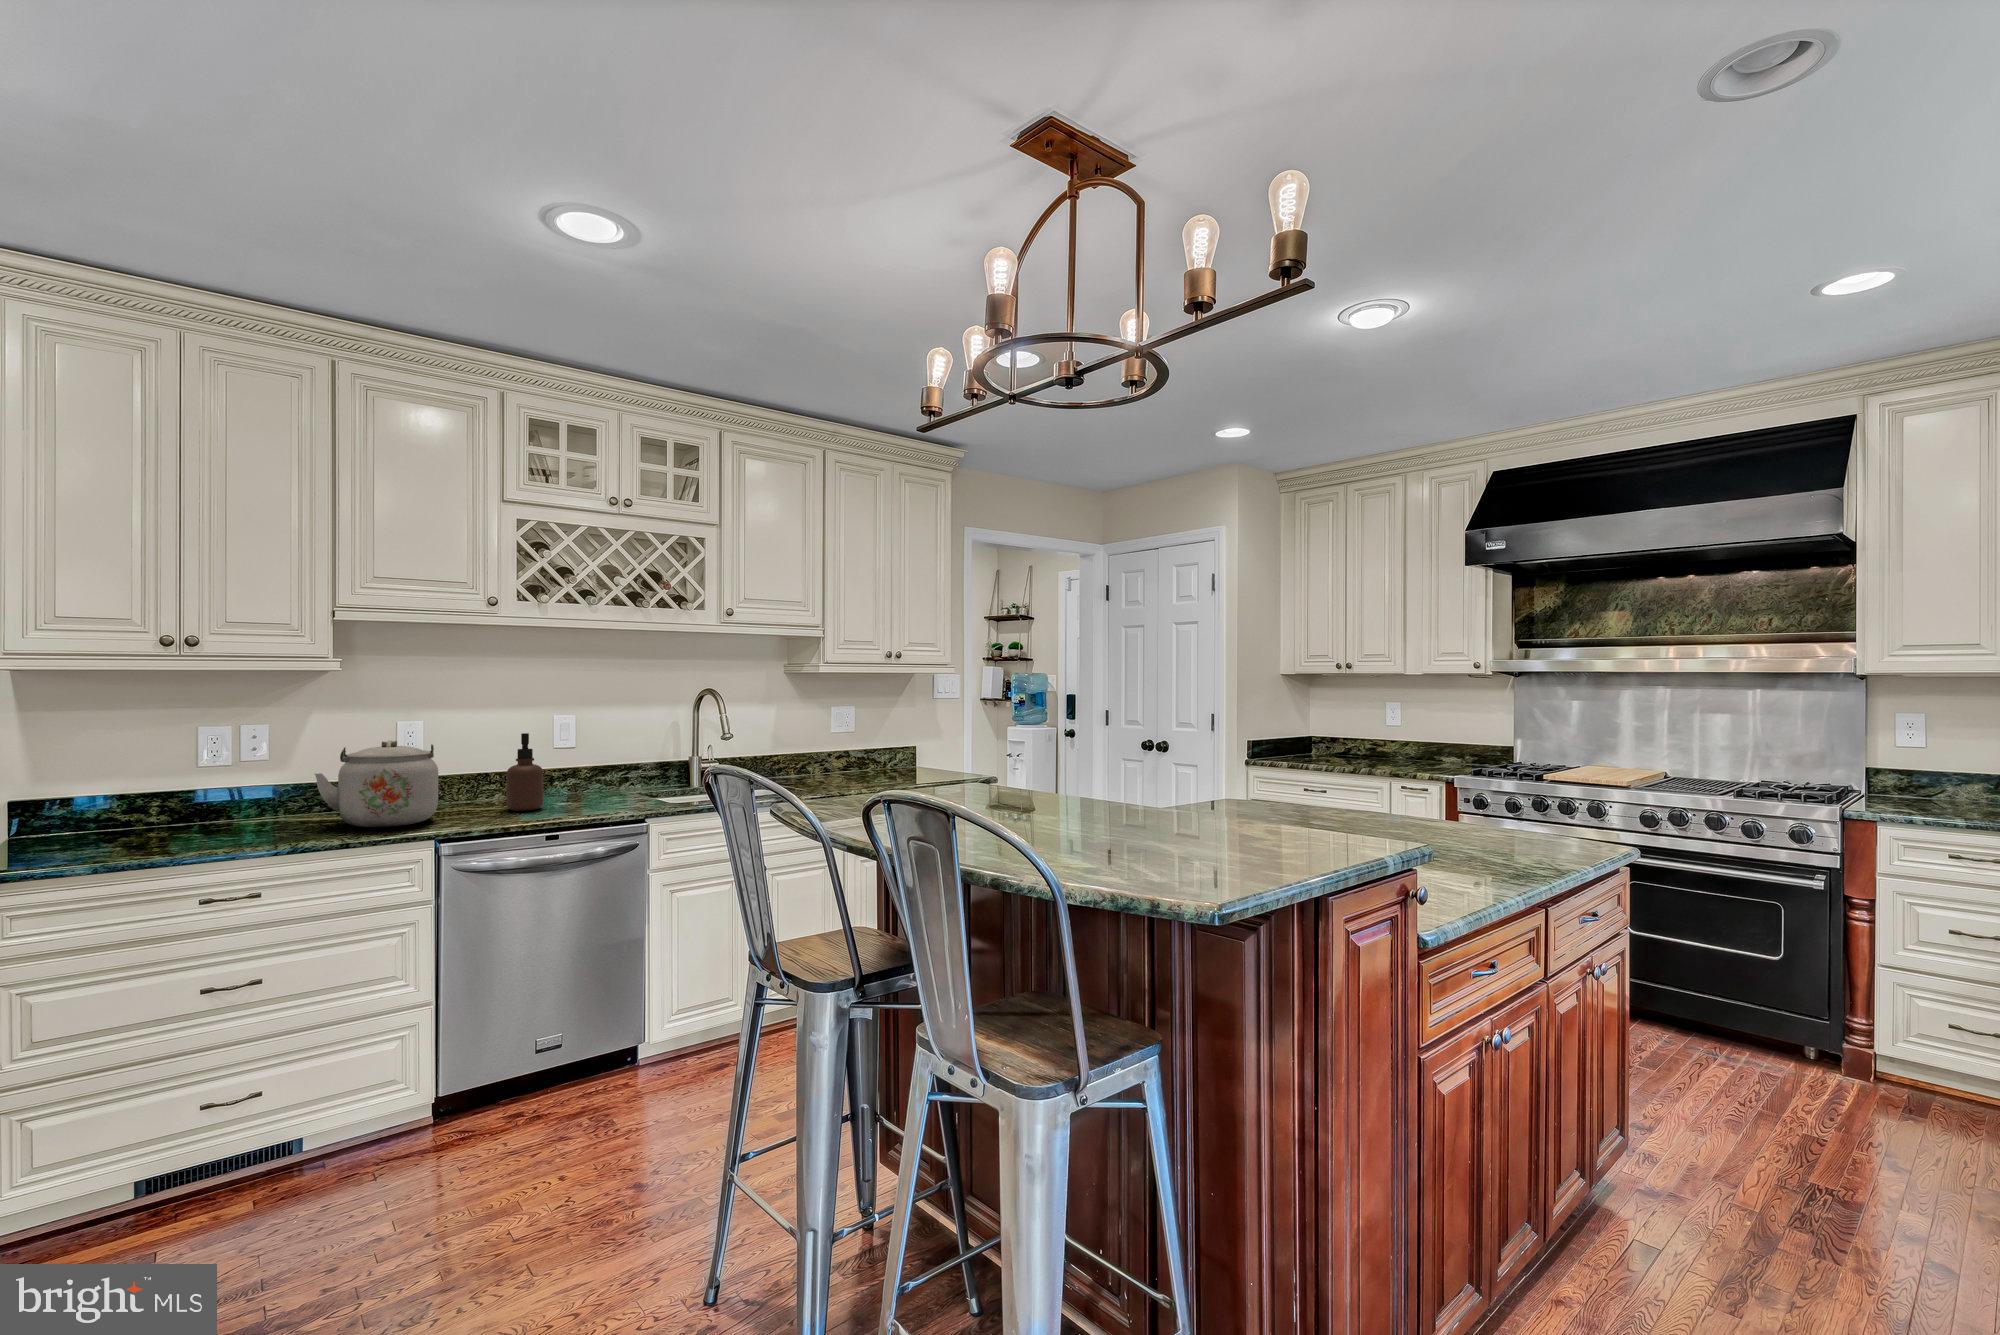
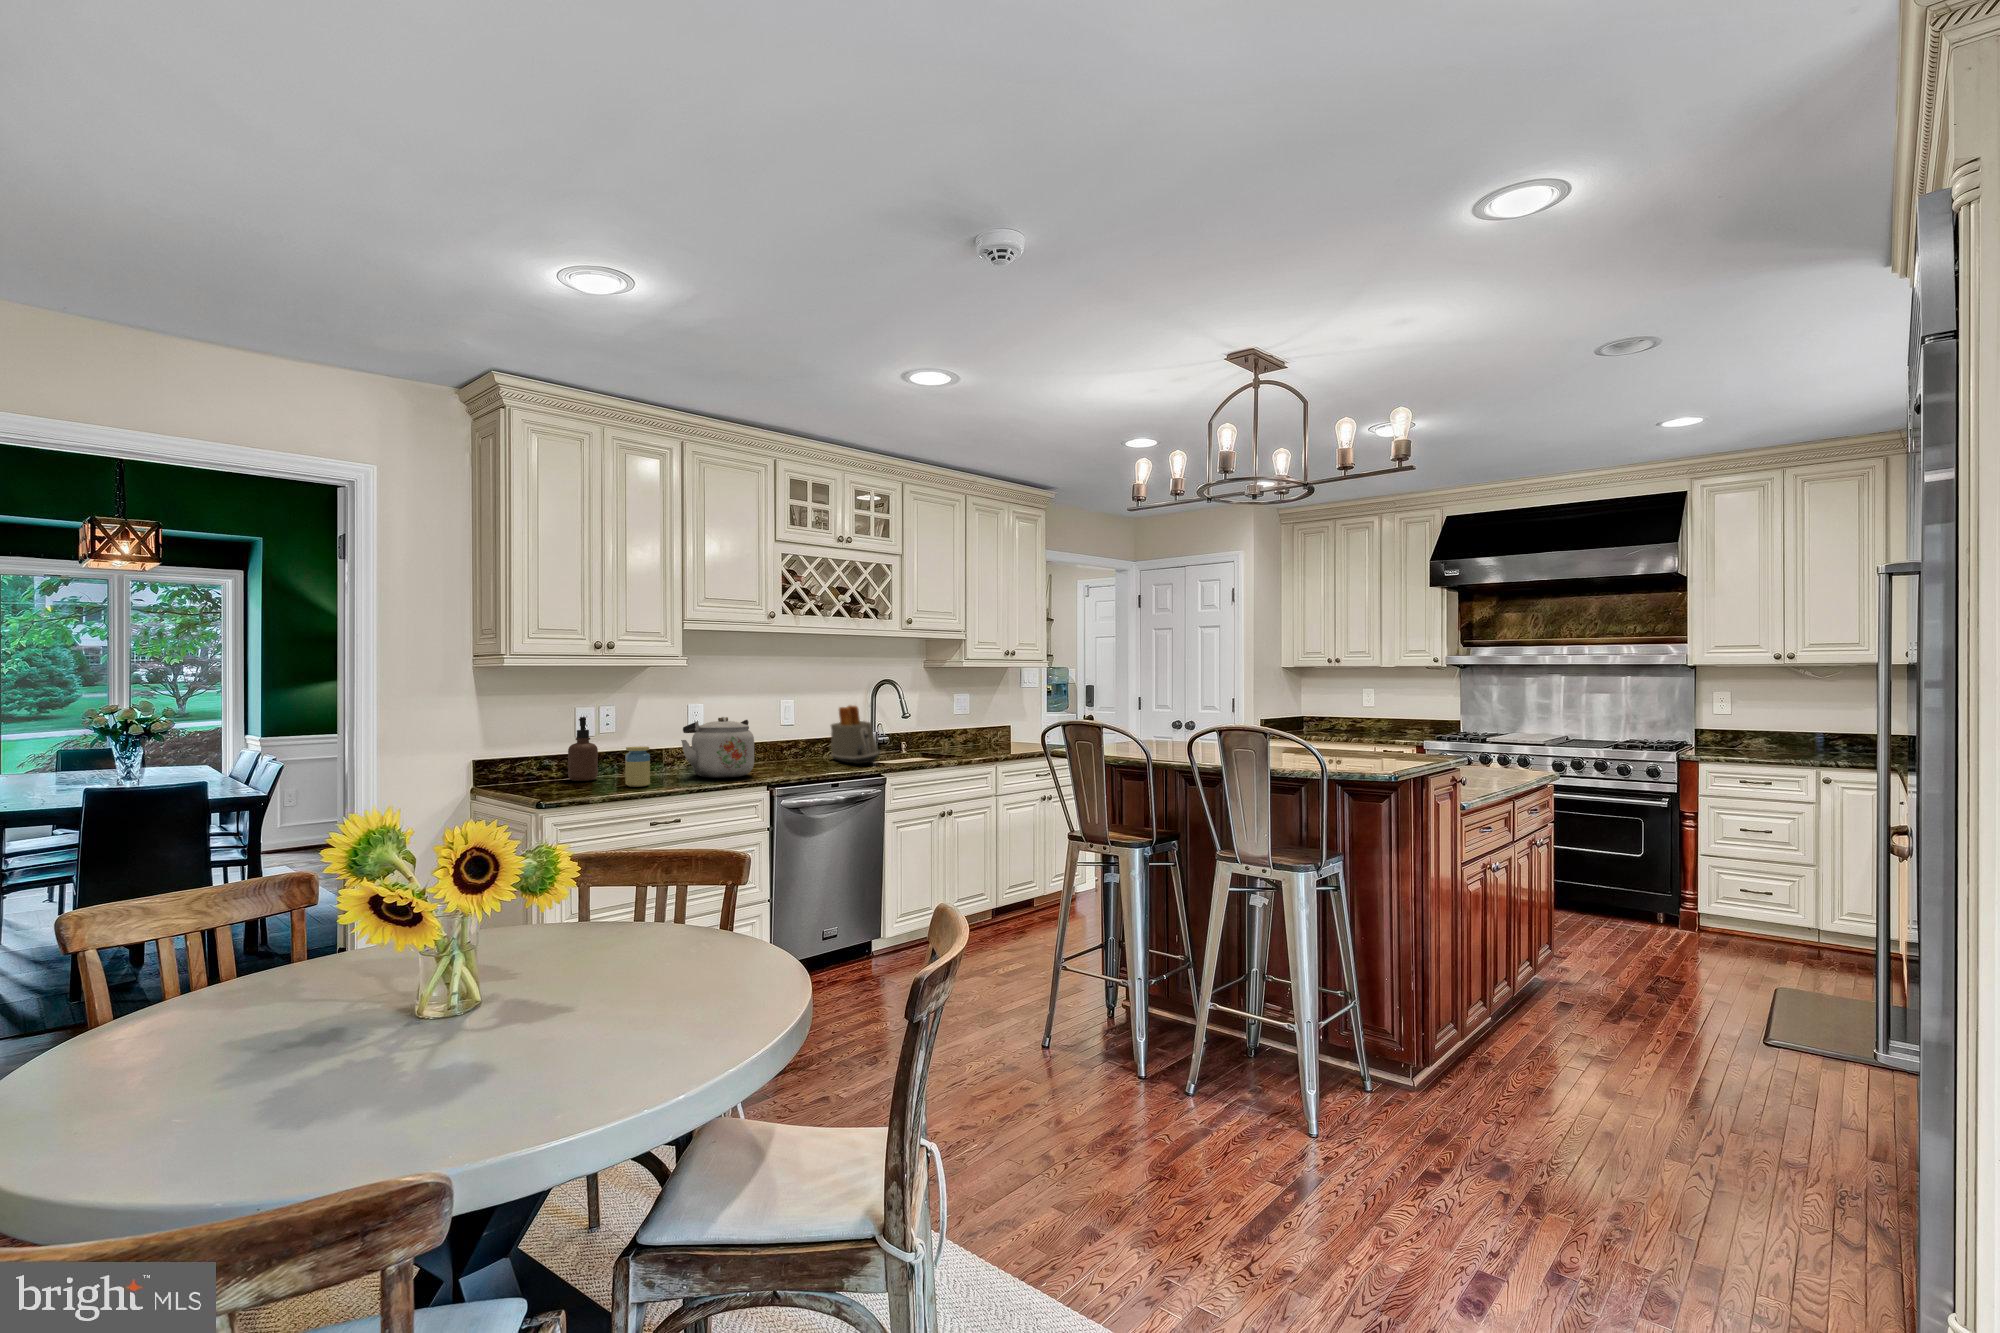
toaster: none [607,723,659,803] -> present [831,705,878,764]
soap dispenser: present [506,733,543,811] -> present [568,717,598,781]
jar: none [197,784,241,843] -> present [625,746,650,787]

